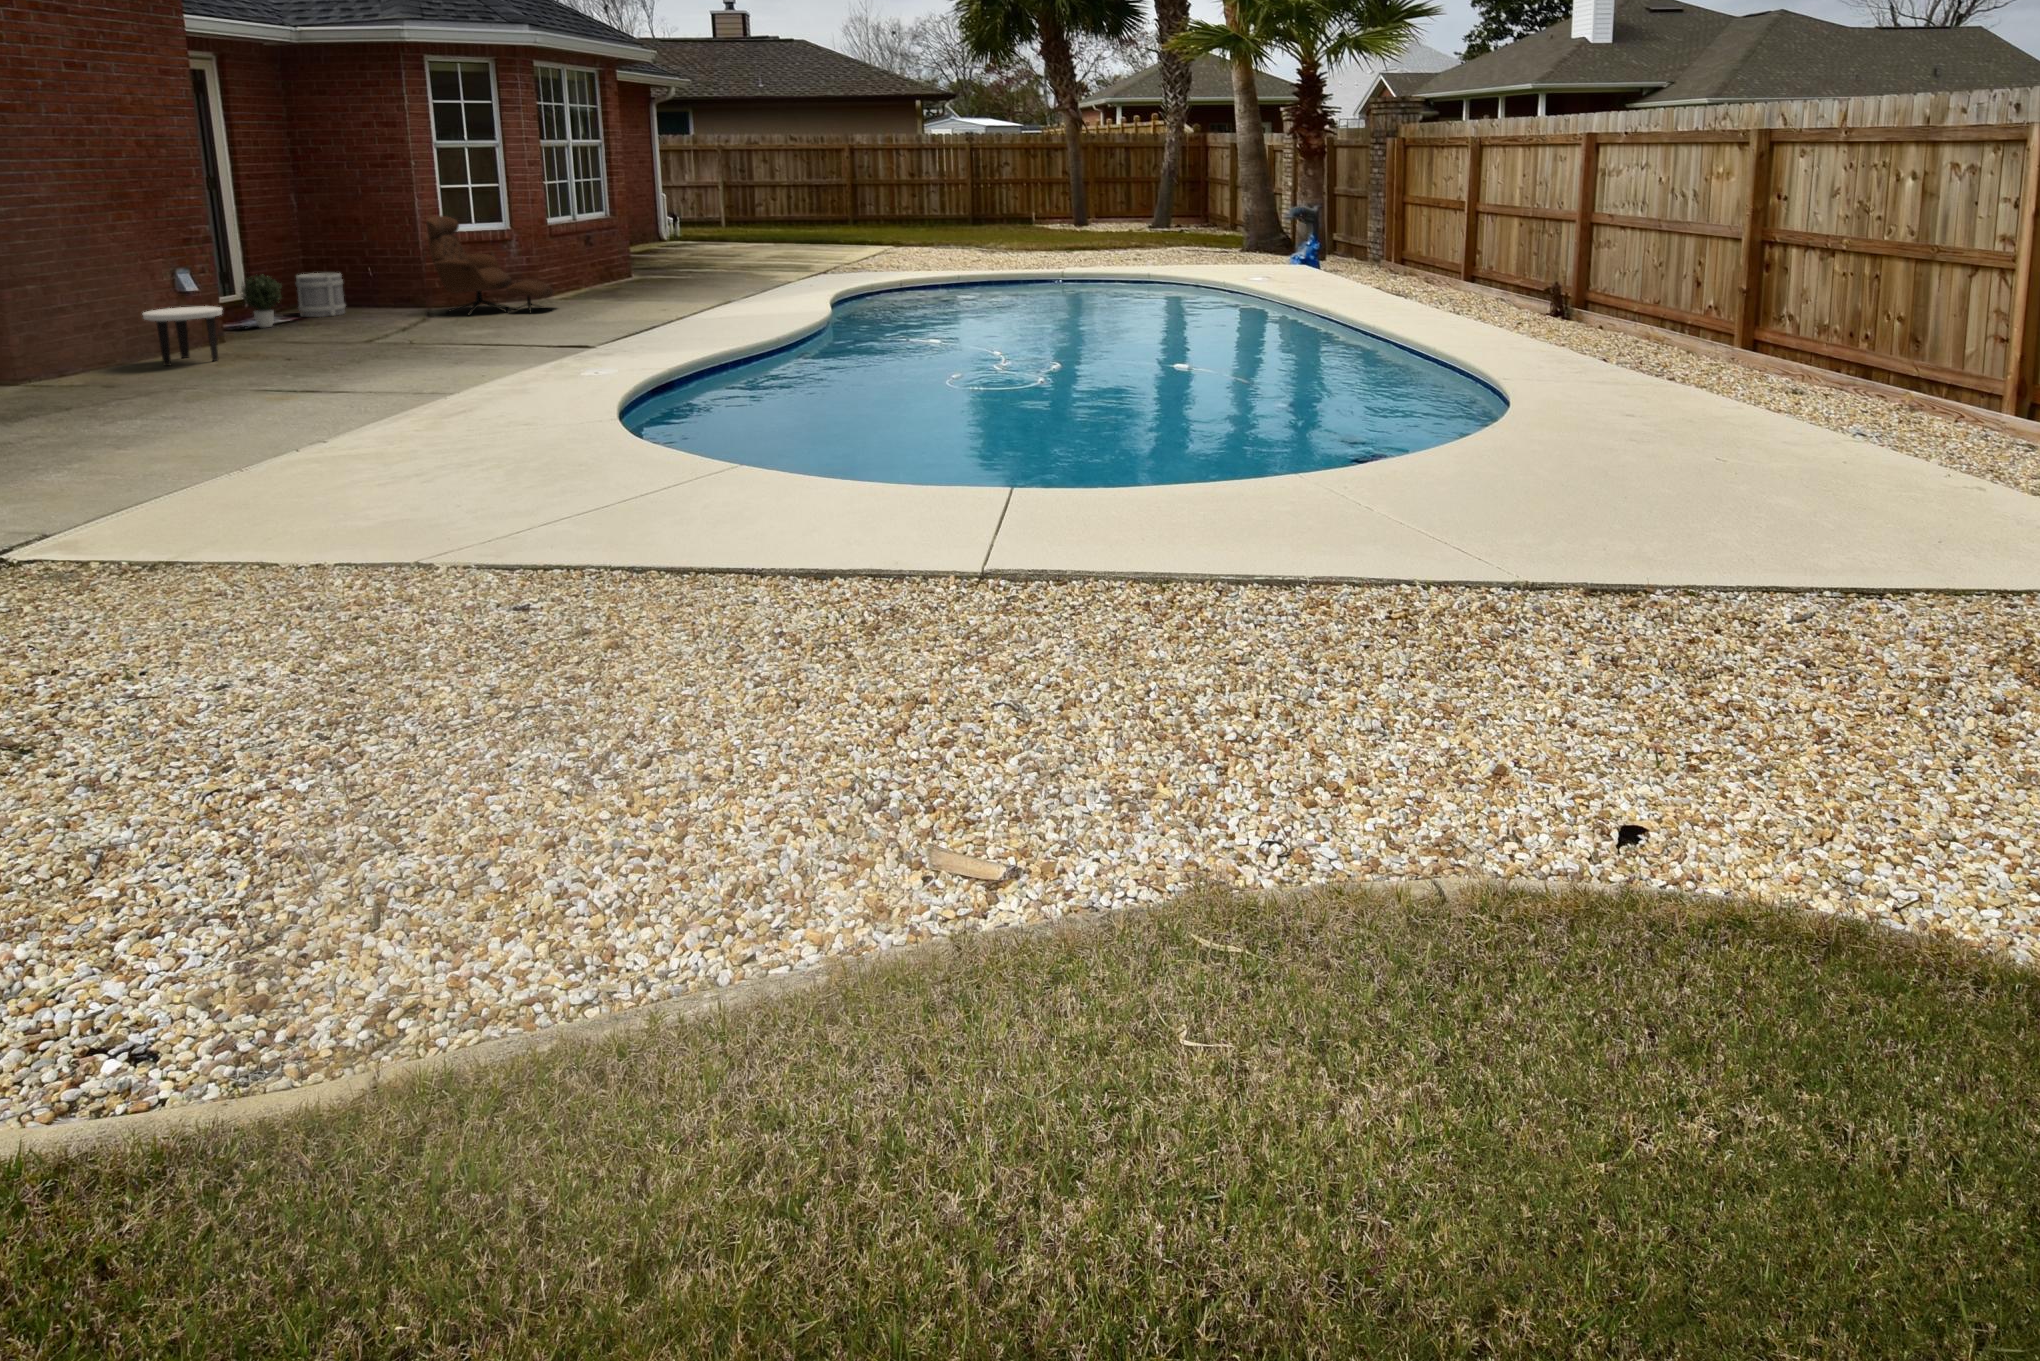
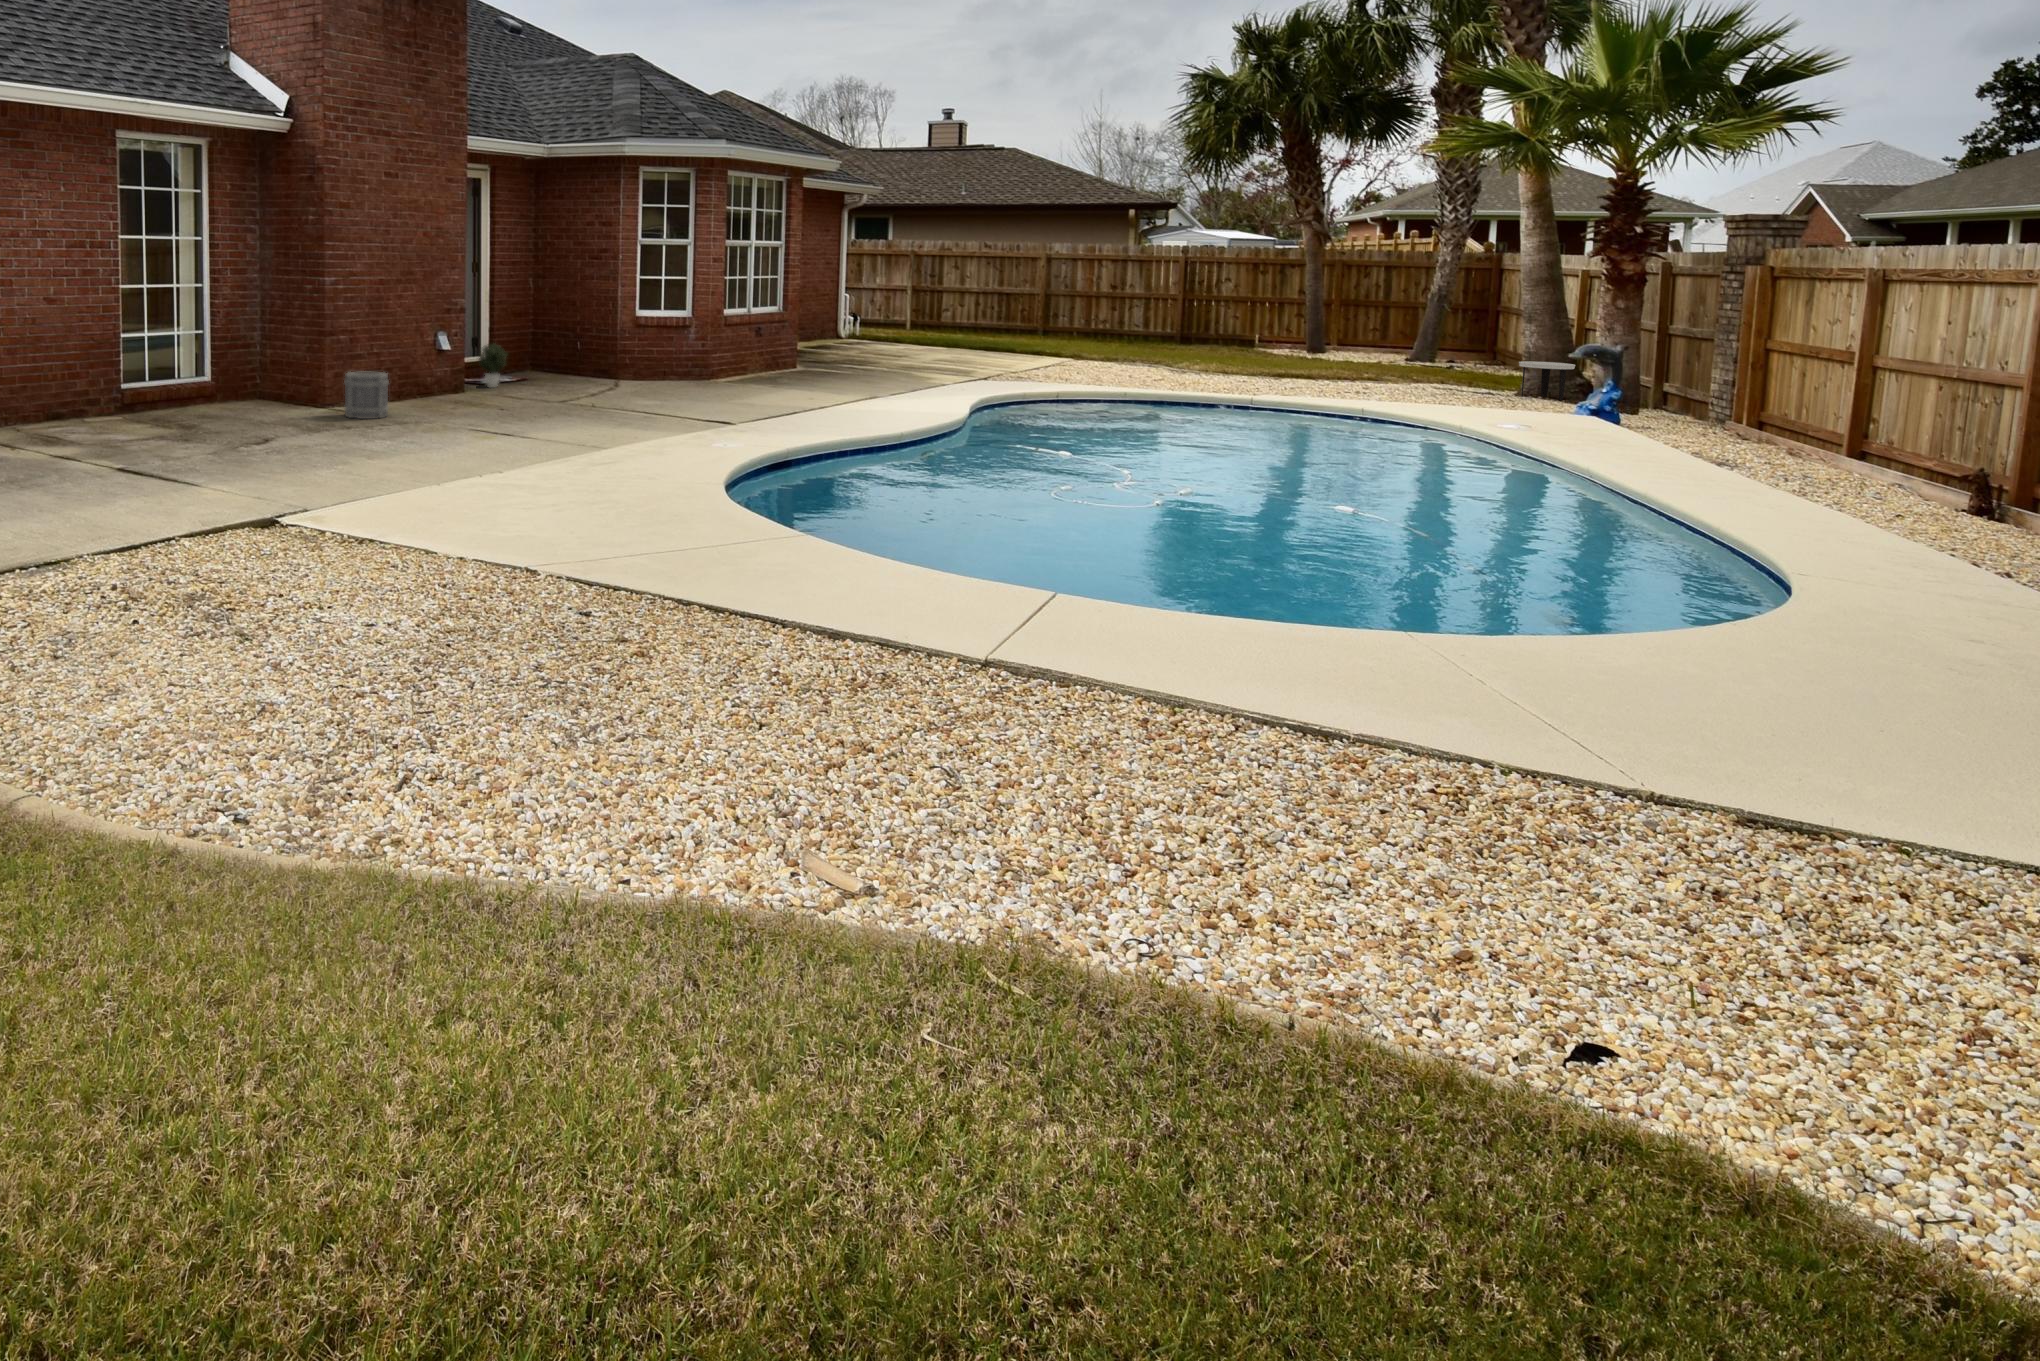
lounge chair: present [426,216,553,315] -> none [621,302,720,395]
bucket: present [296,273,345,317] -> present [344,371,389,419]
side table: present [143,306,222,366] -> present [1519,361,1575,400]

